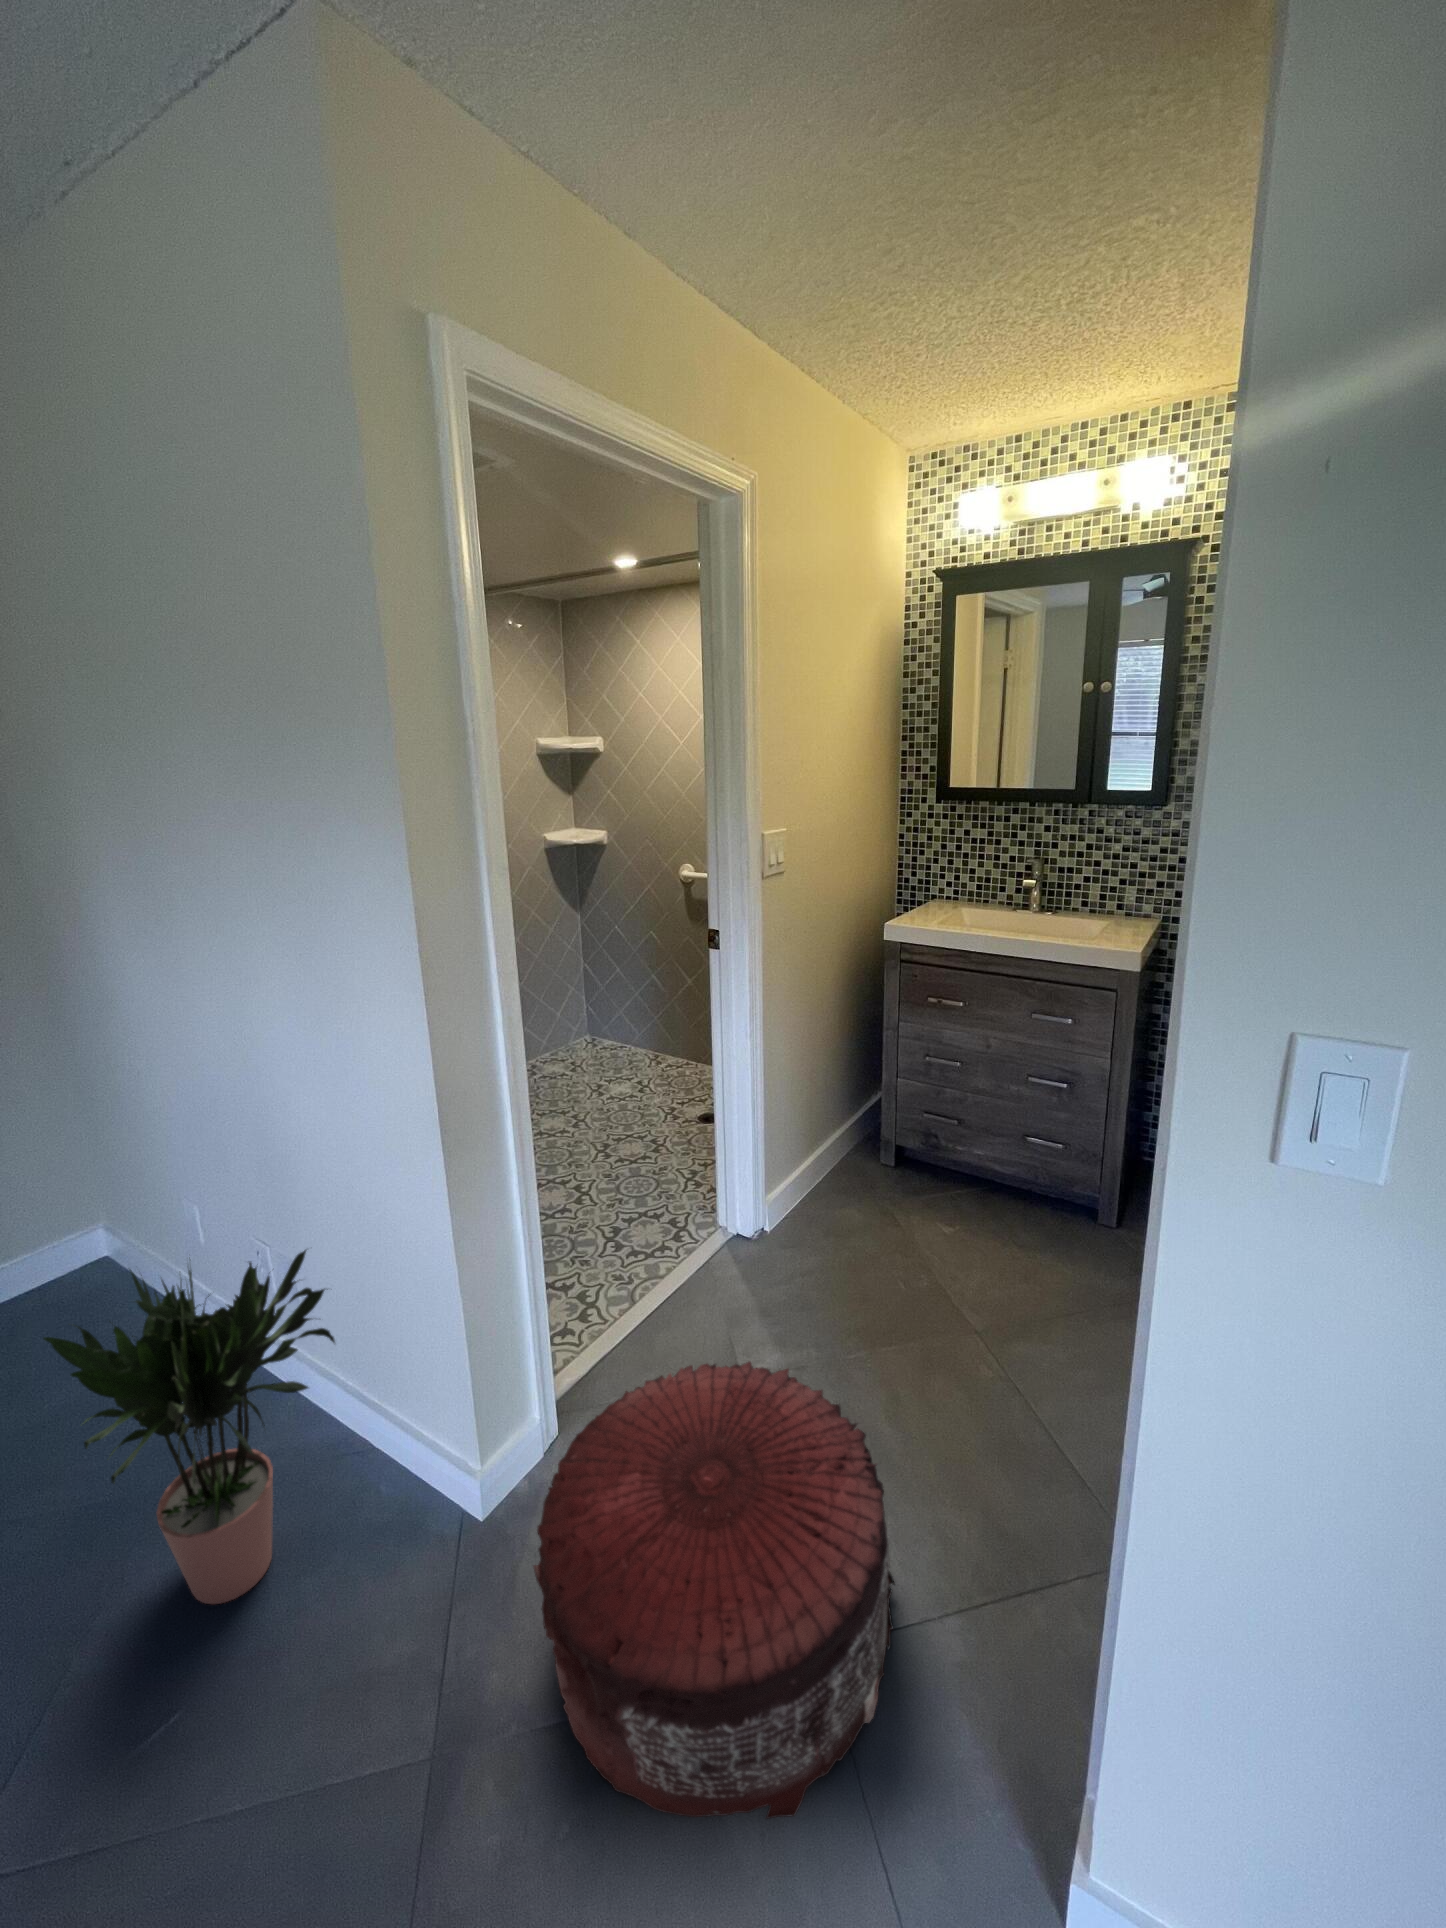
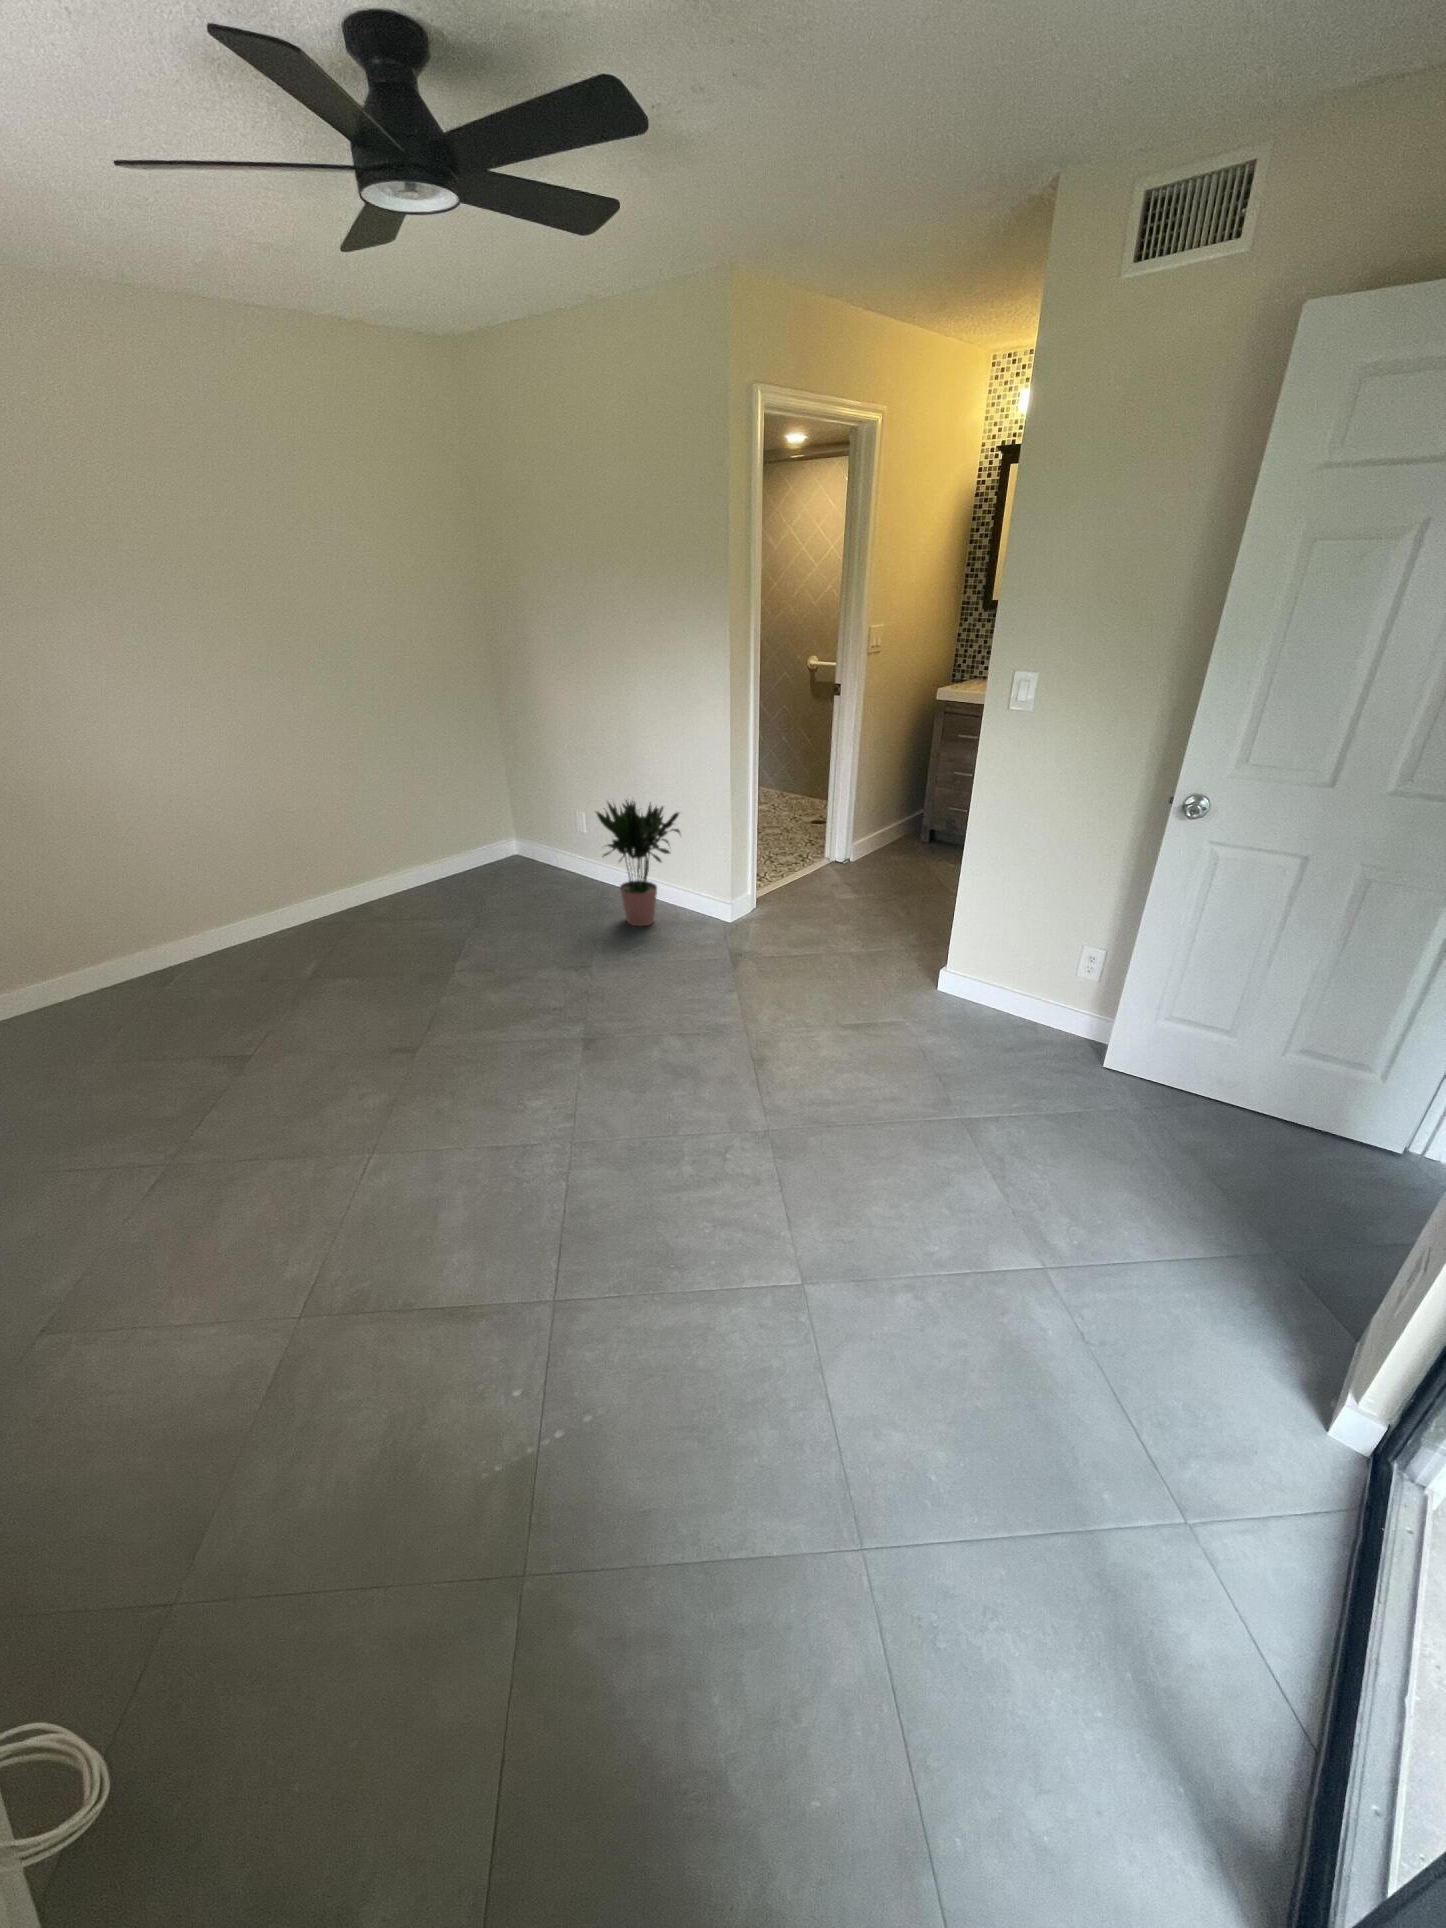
pouf: present [533,1362,895,1819] -> none [762,863,894,964]

